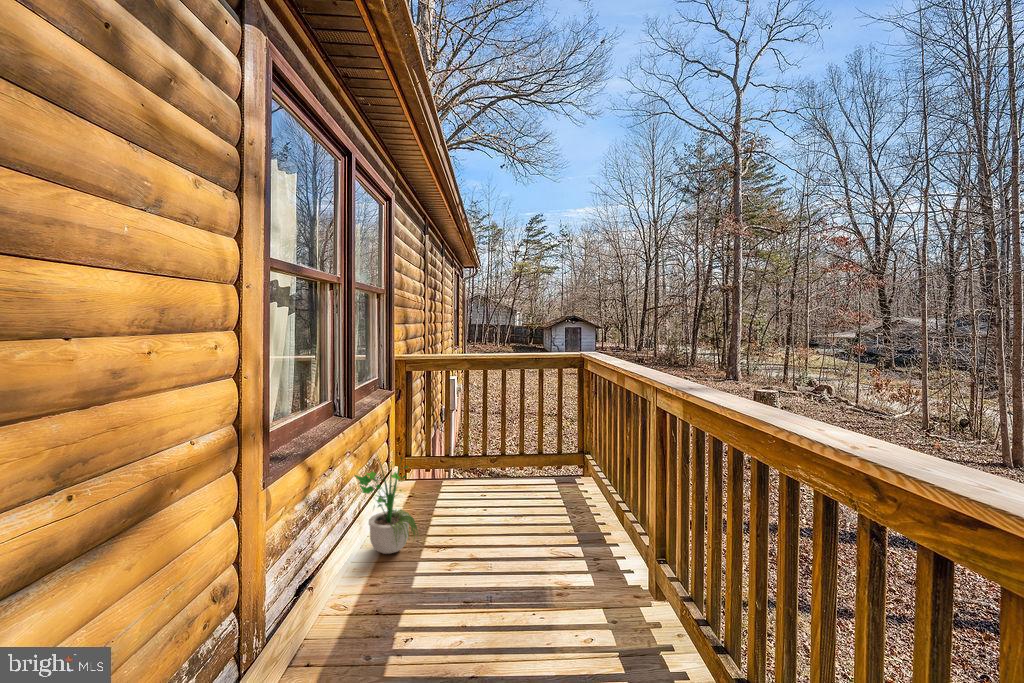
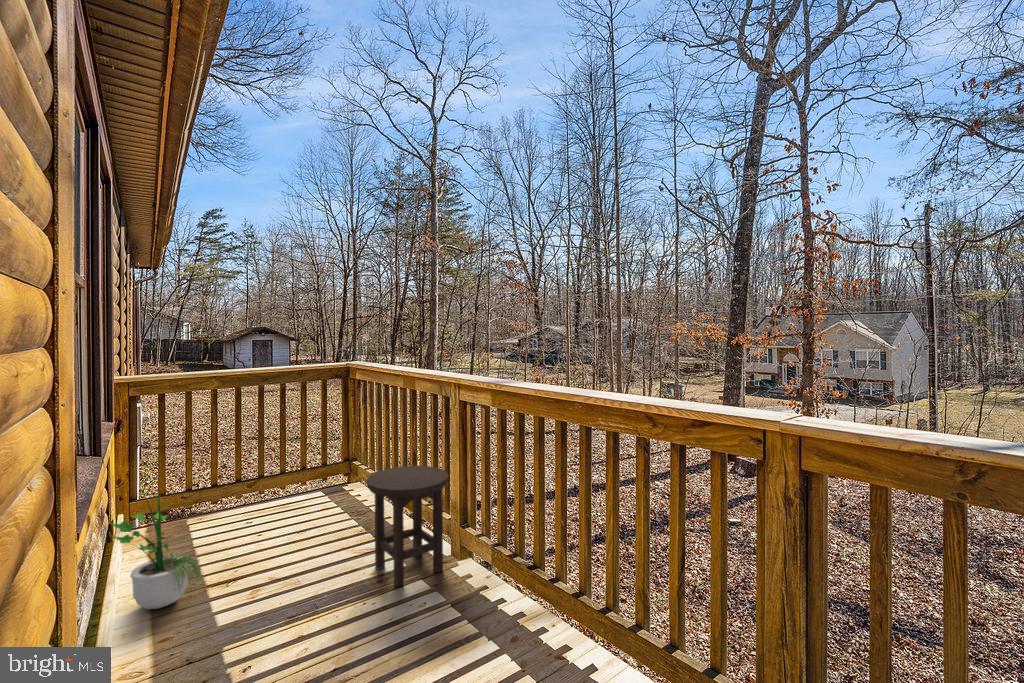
stool: none [553,474,644,608] -> present [366,466,448,586]

